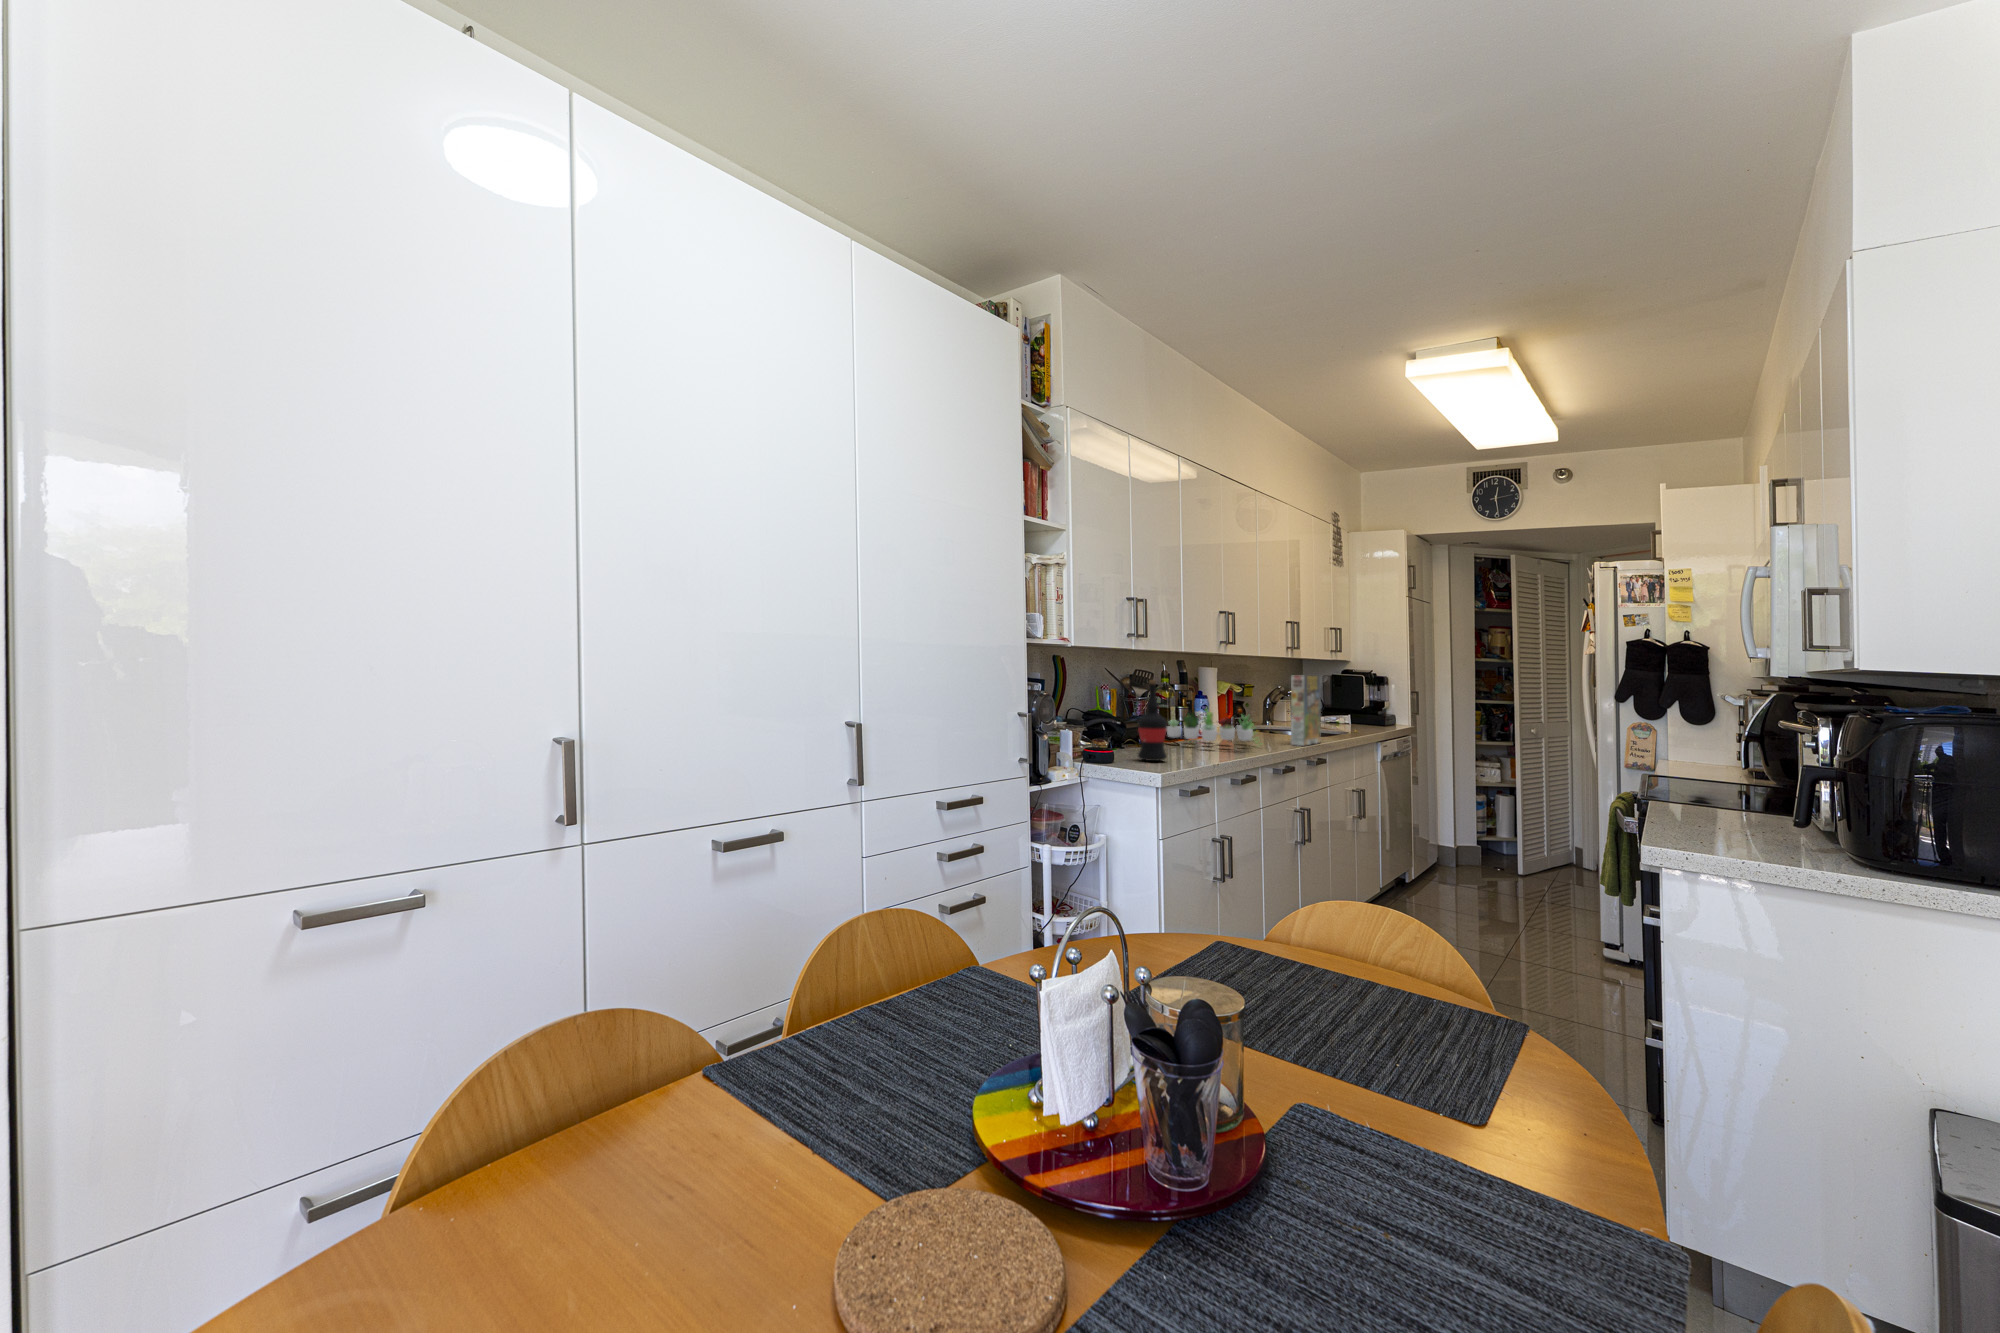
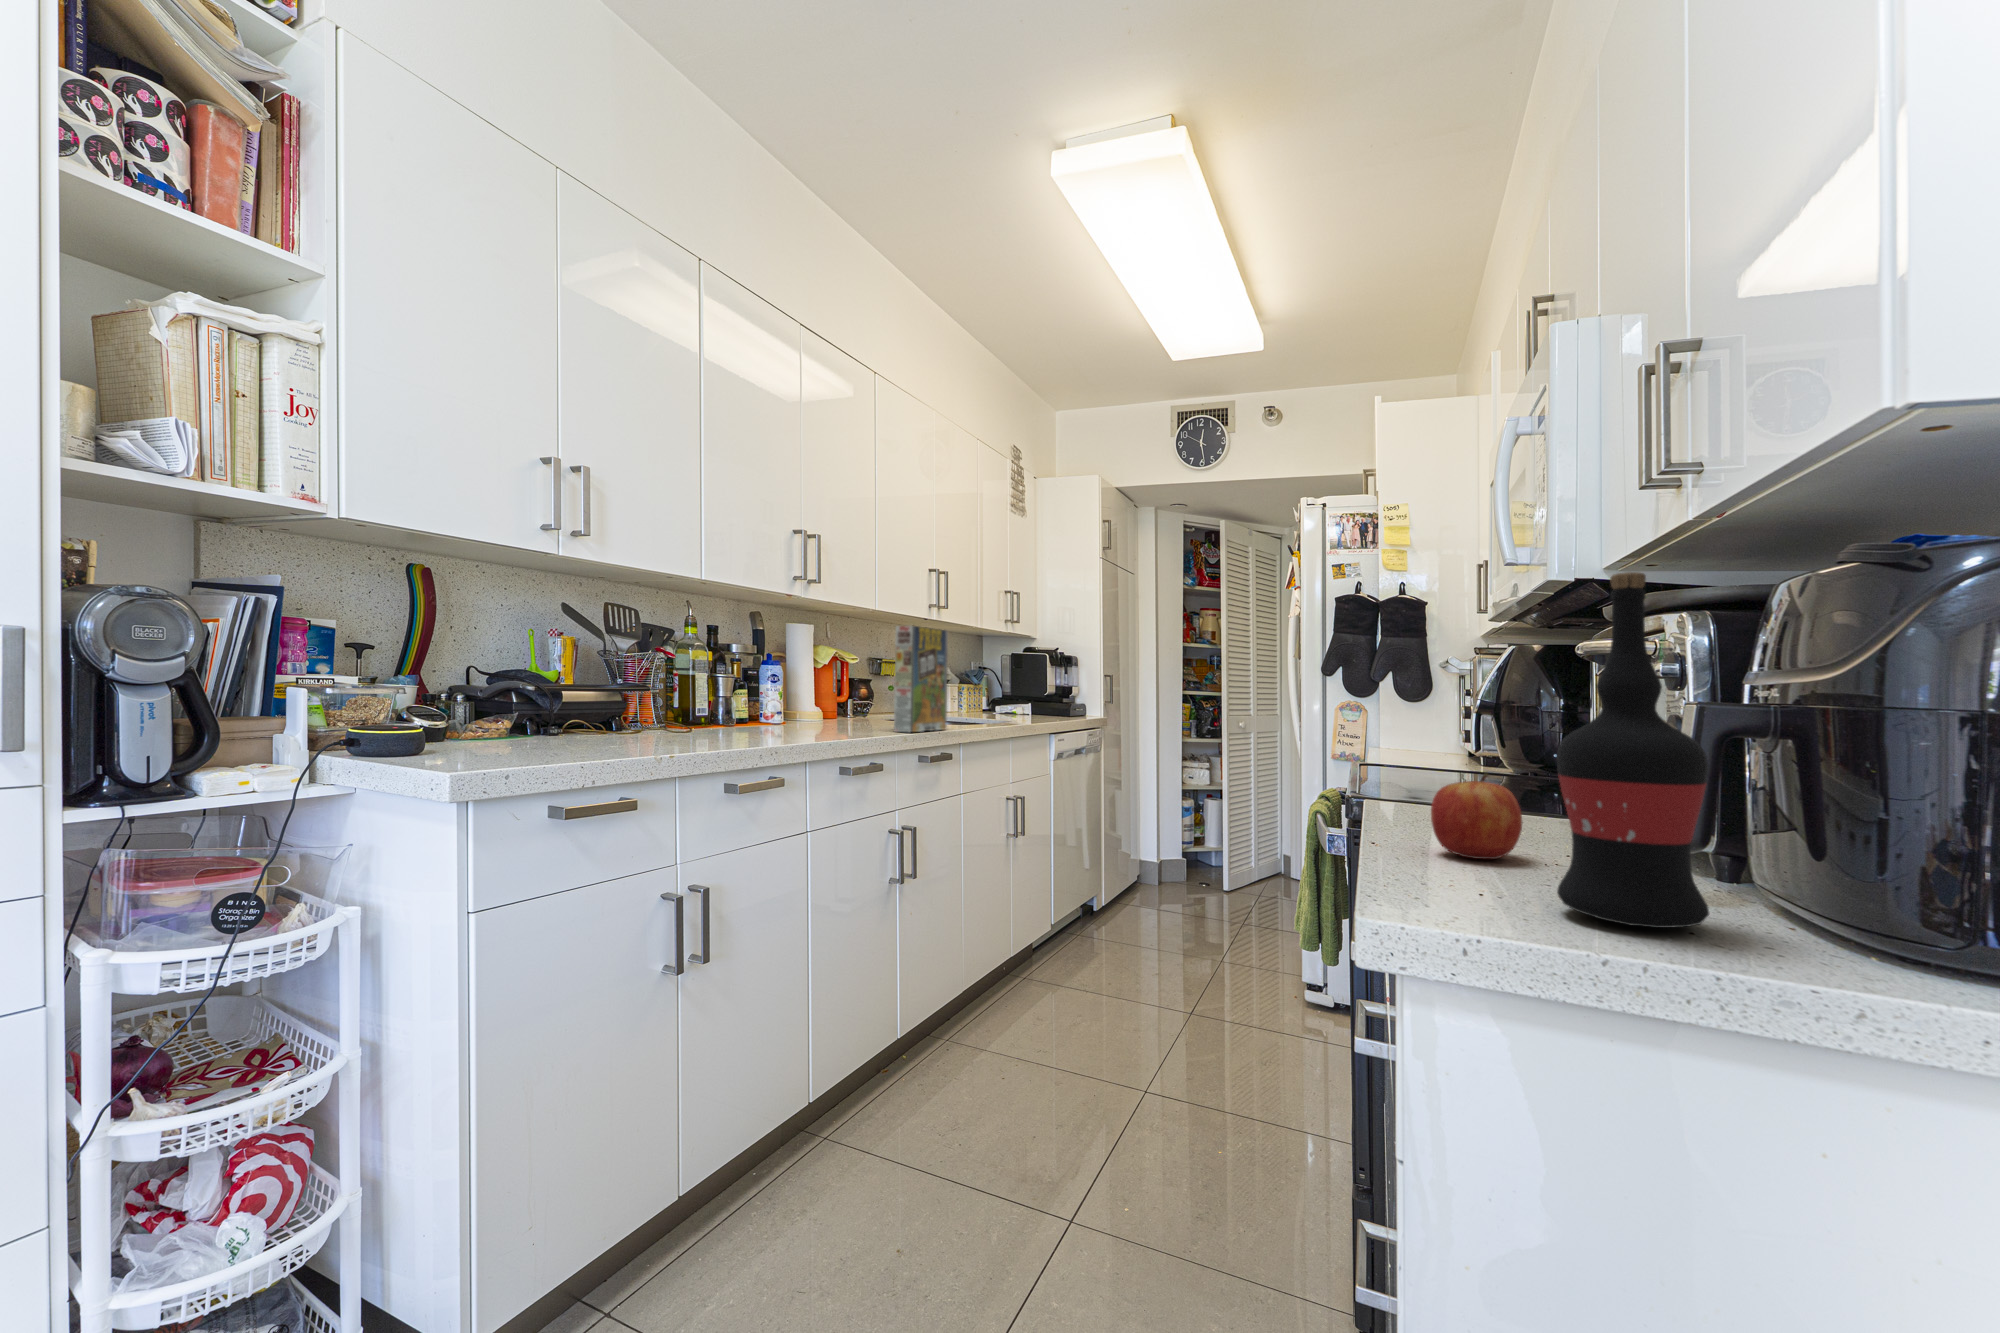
wine bottle: present [1138,680,1167,761] -> present [1556,572,1709,928]
succulent plant: present [1167,709,1255,742] -> none [678,666,835,733]
apple: none [1682,788,1731,828] -> present [1431,774,1522,859]

